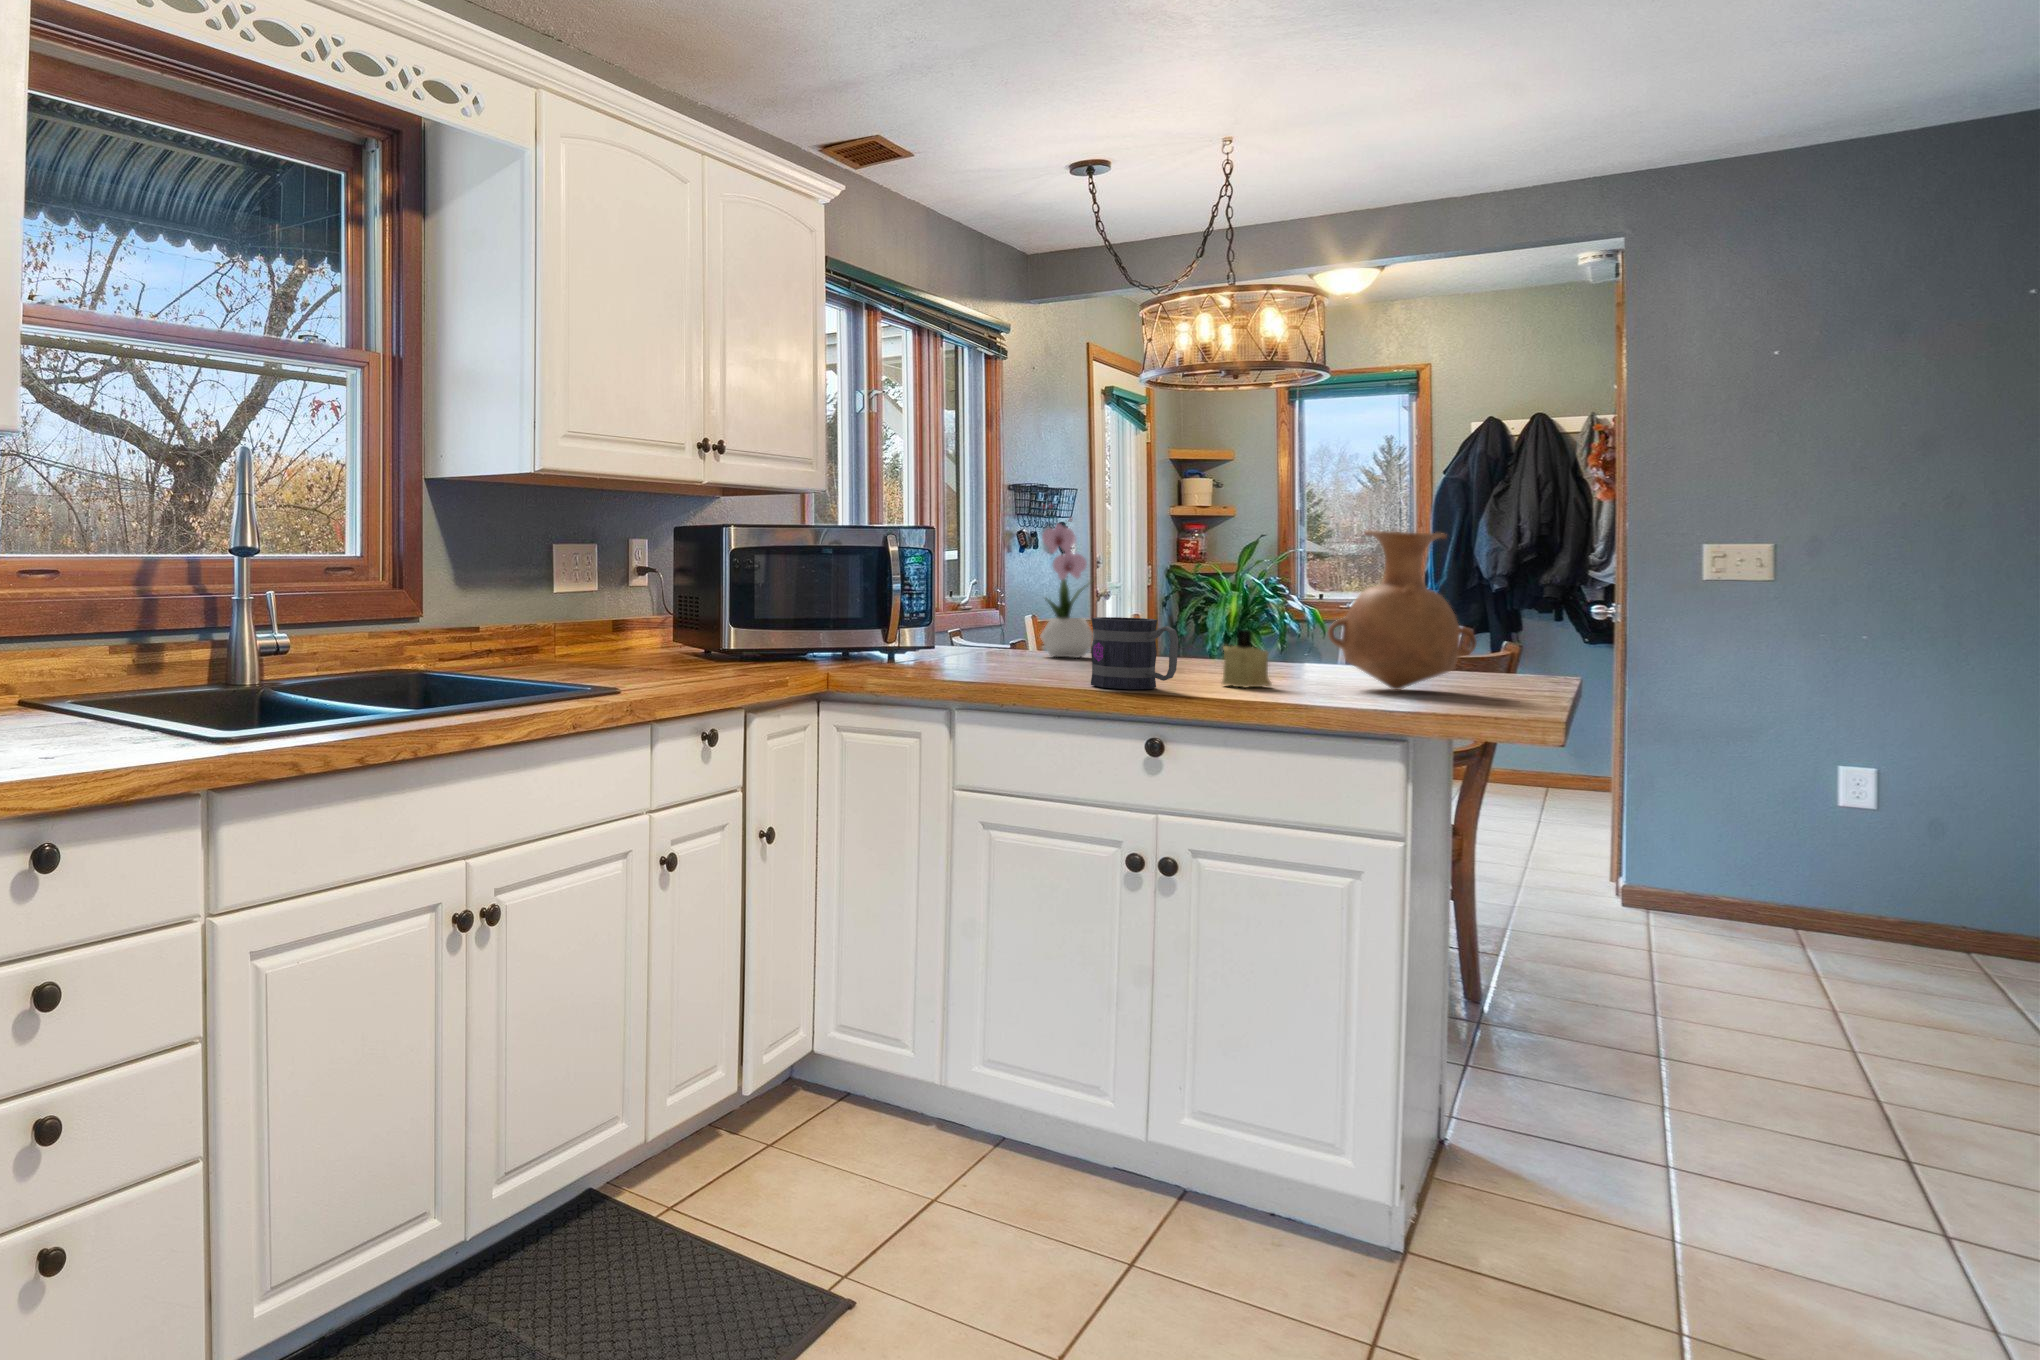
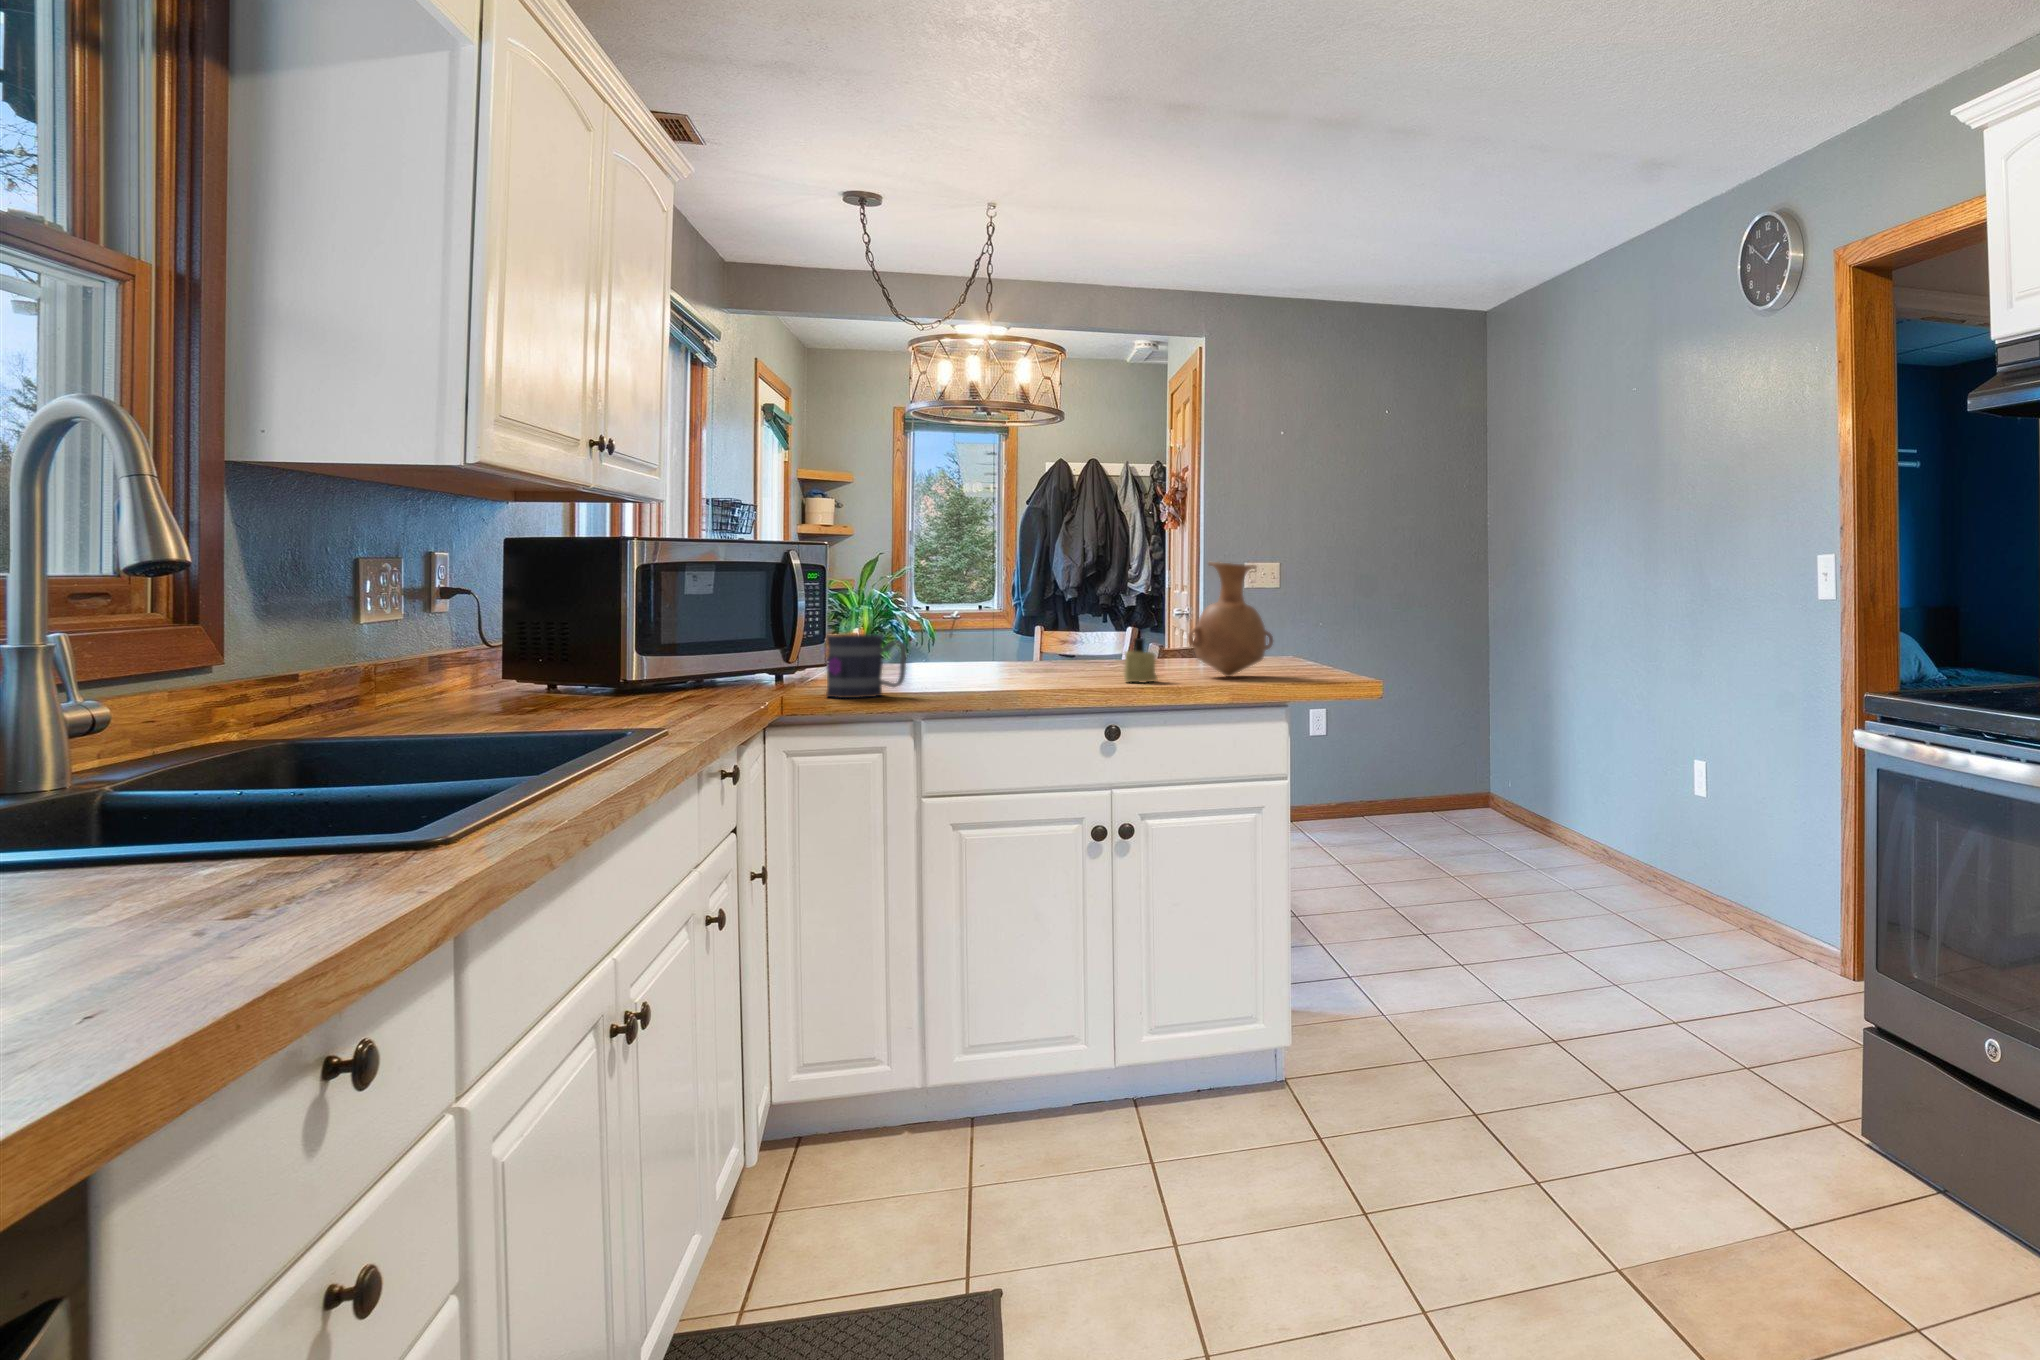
flower arrangement: present [1041,505,1092,658] -> none [906,530,959,670]
mug: present [1091,617,1179,689] -> present [826,634,907,698]

